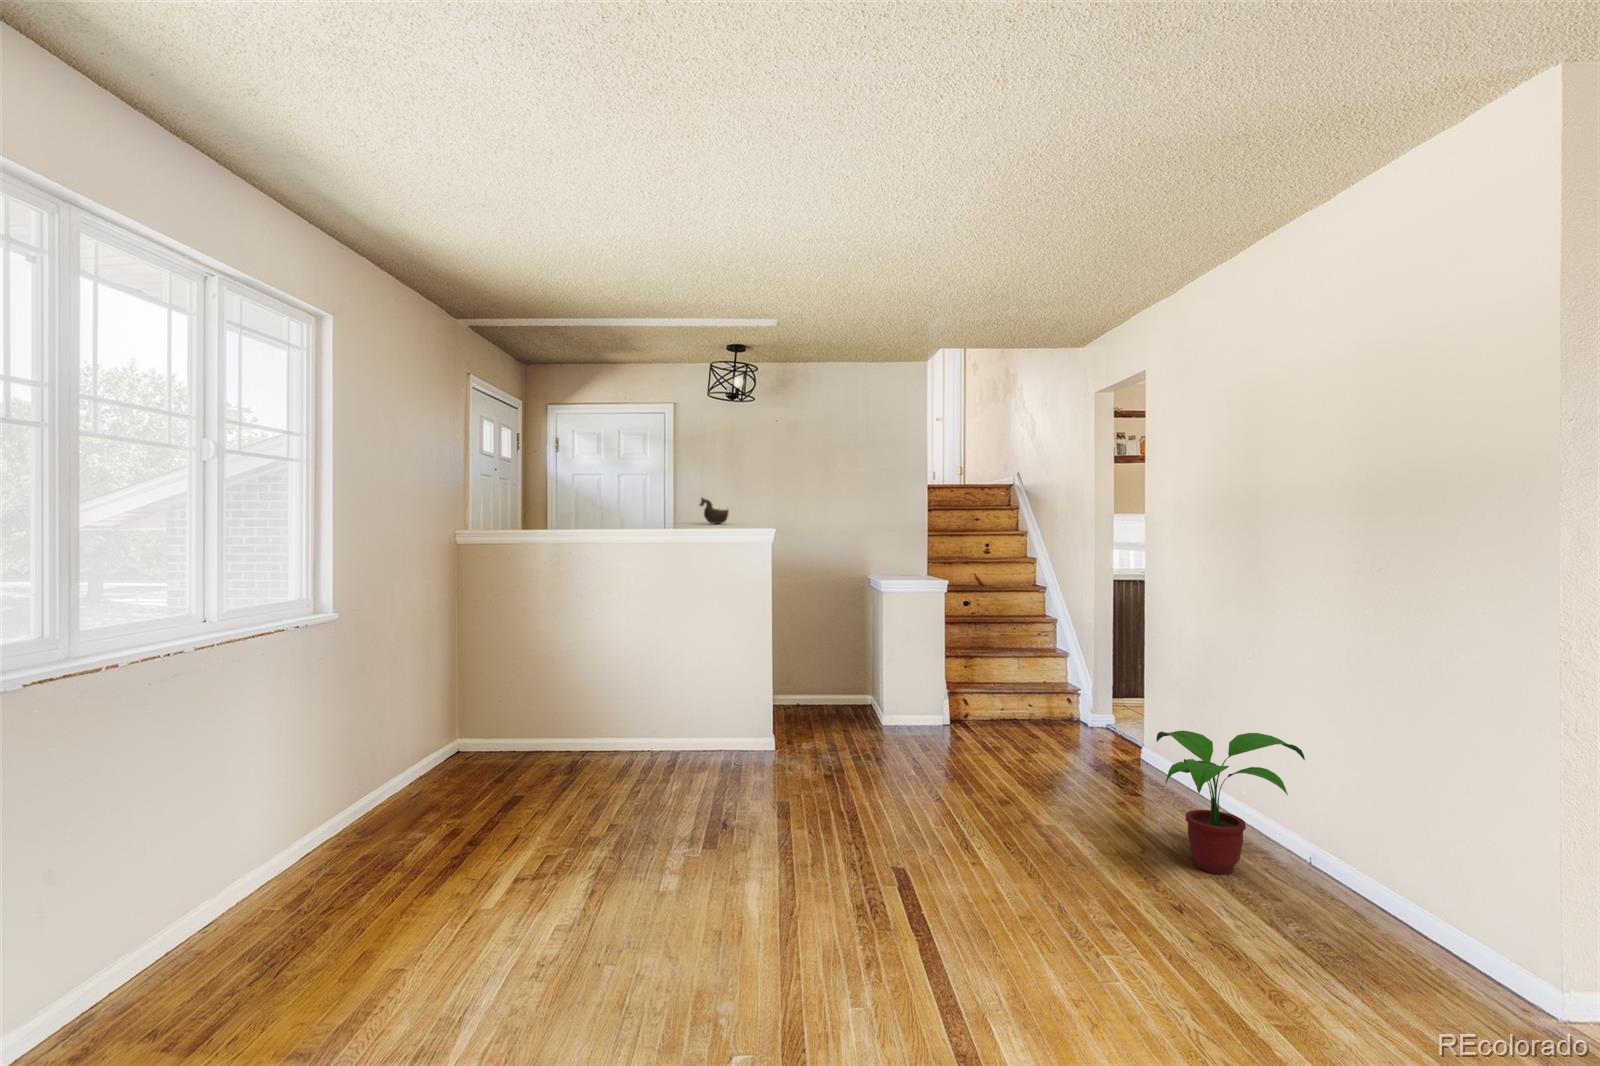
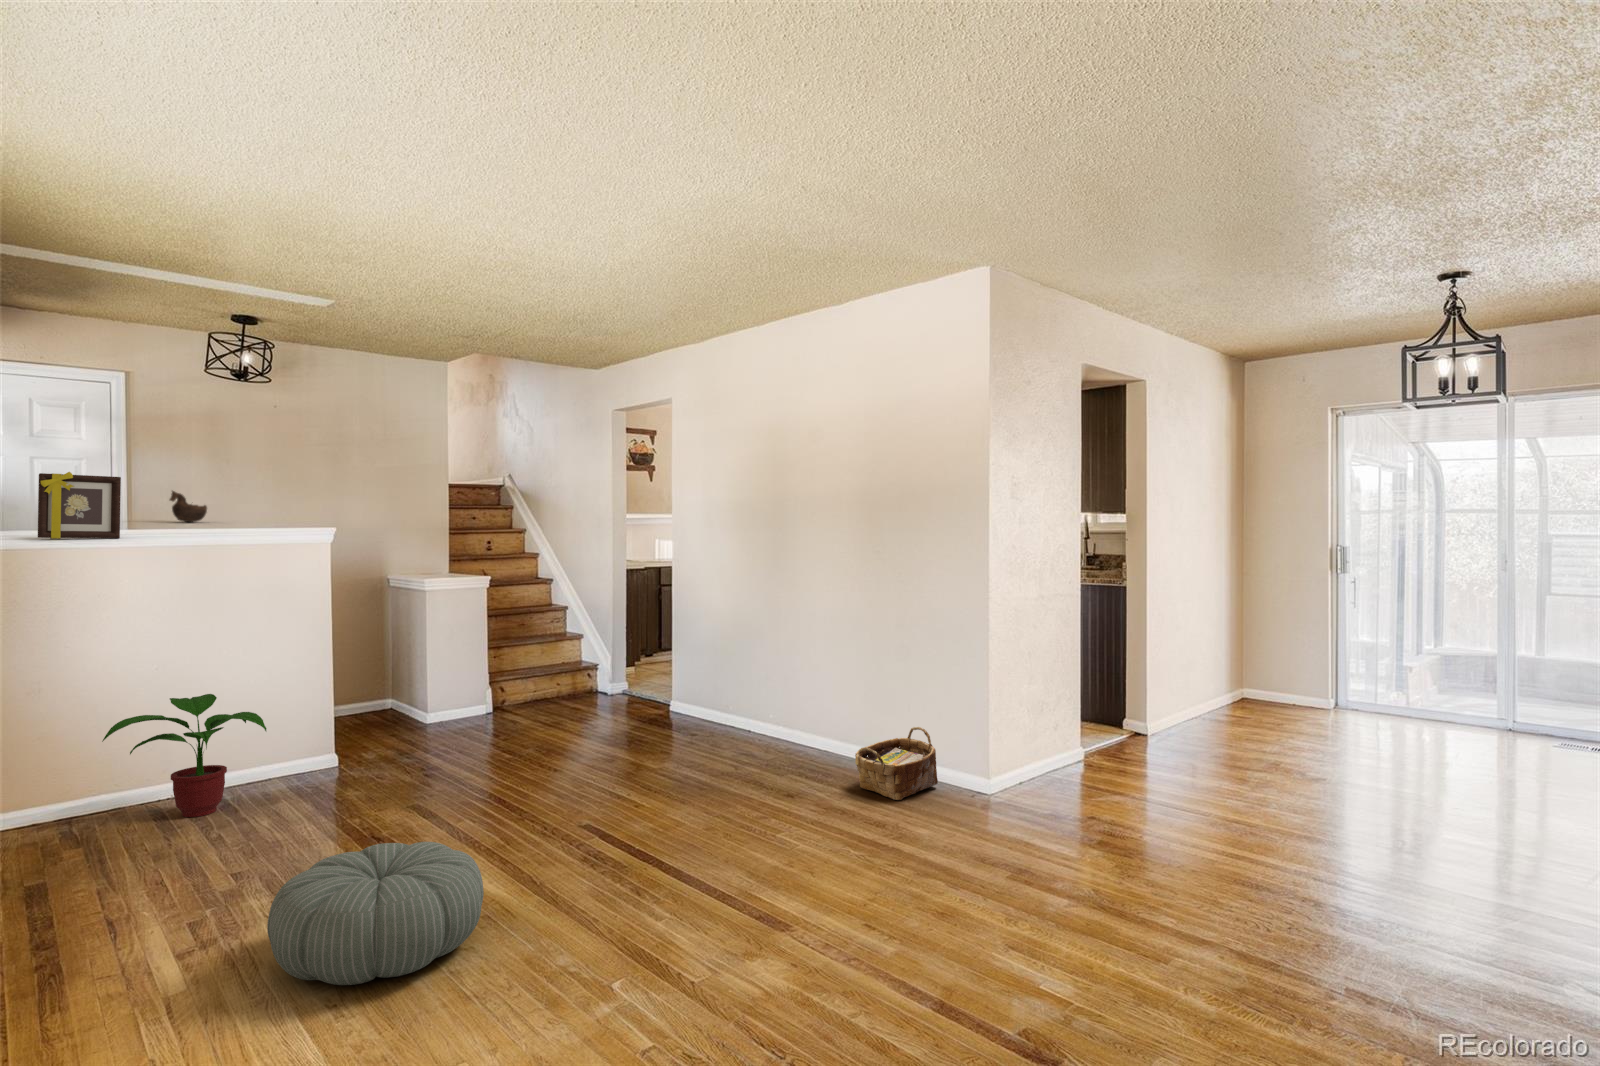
picture frame: none [552,483,607,537] -> present [38,472,121,539]
potted plant: present [1157,731,1305,874] -> present [102,694,266,817]
pouf: none [487,863,701,1023] -> present [267,842,484,985]
woven basket: none [1327,879,1500,1000] -> present [855,727,938,800]

